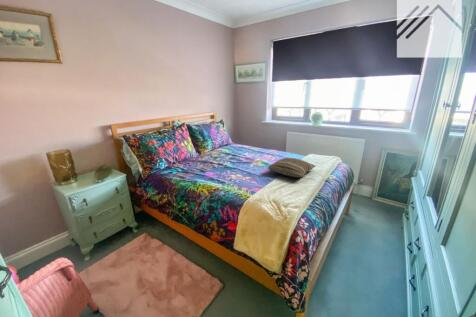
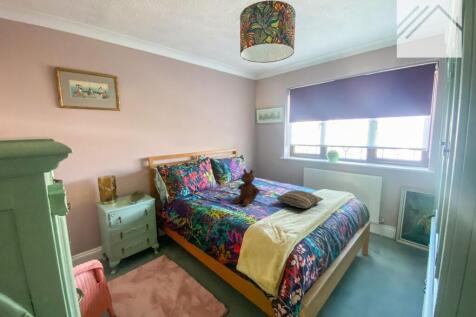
teddy bear: none [220,136,249,178] -> present [233,169,260,206]

